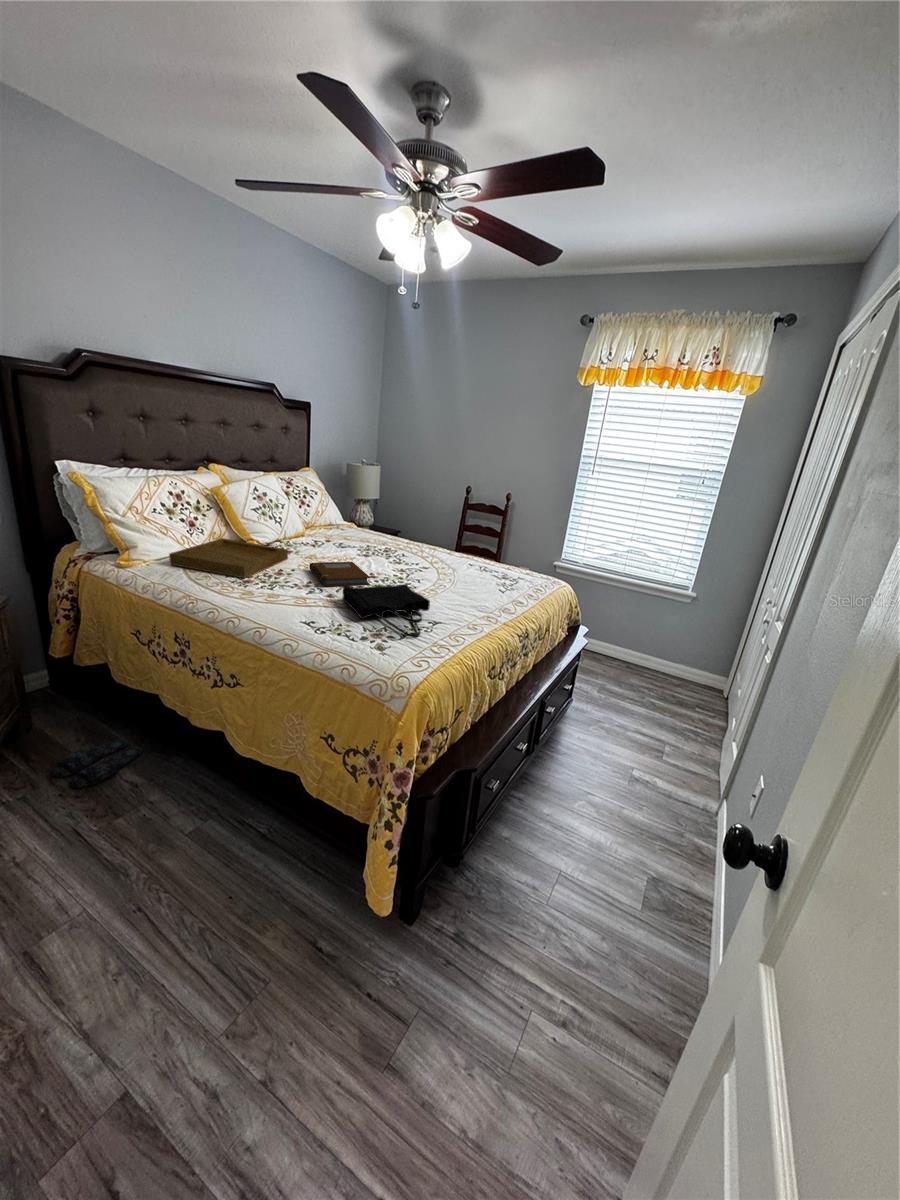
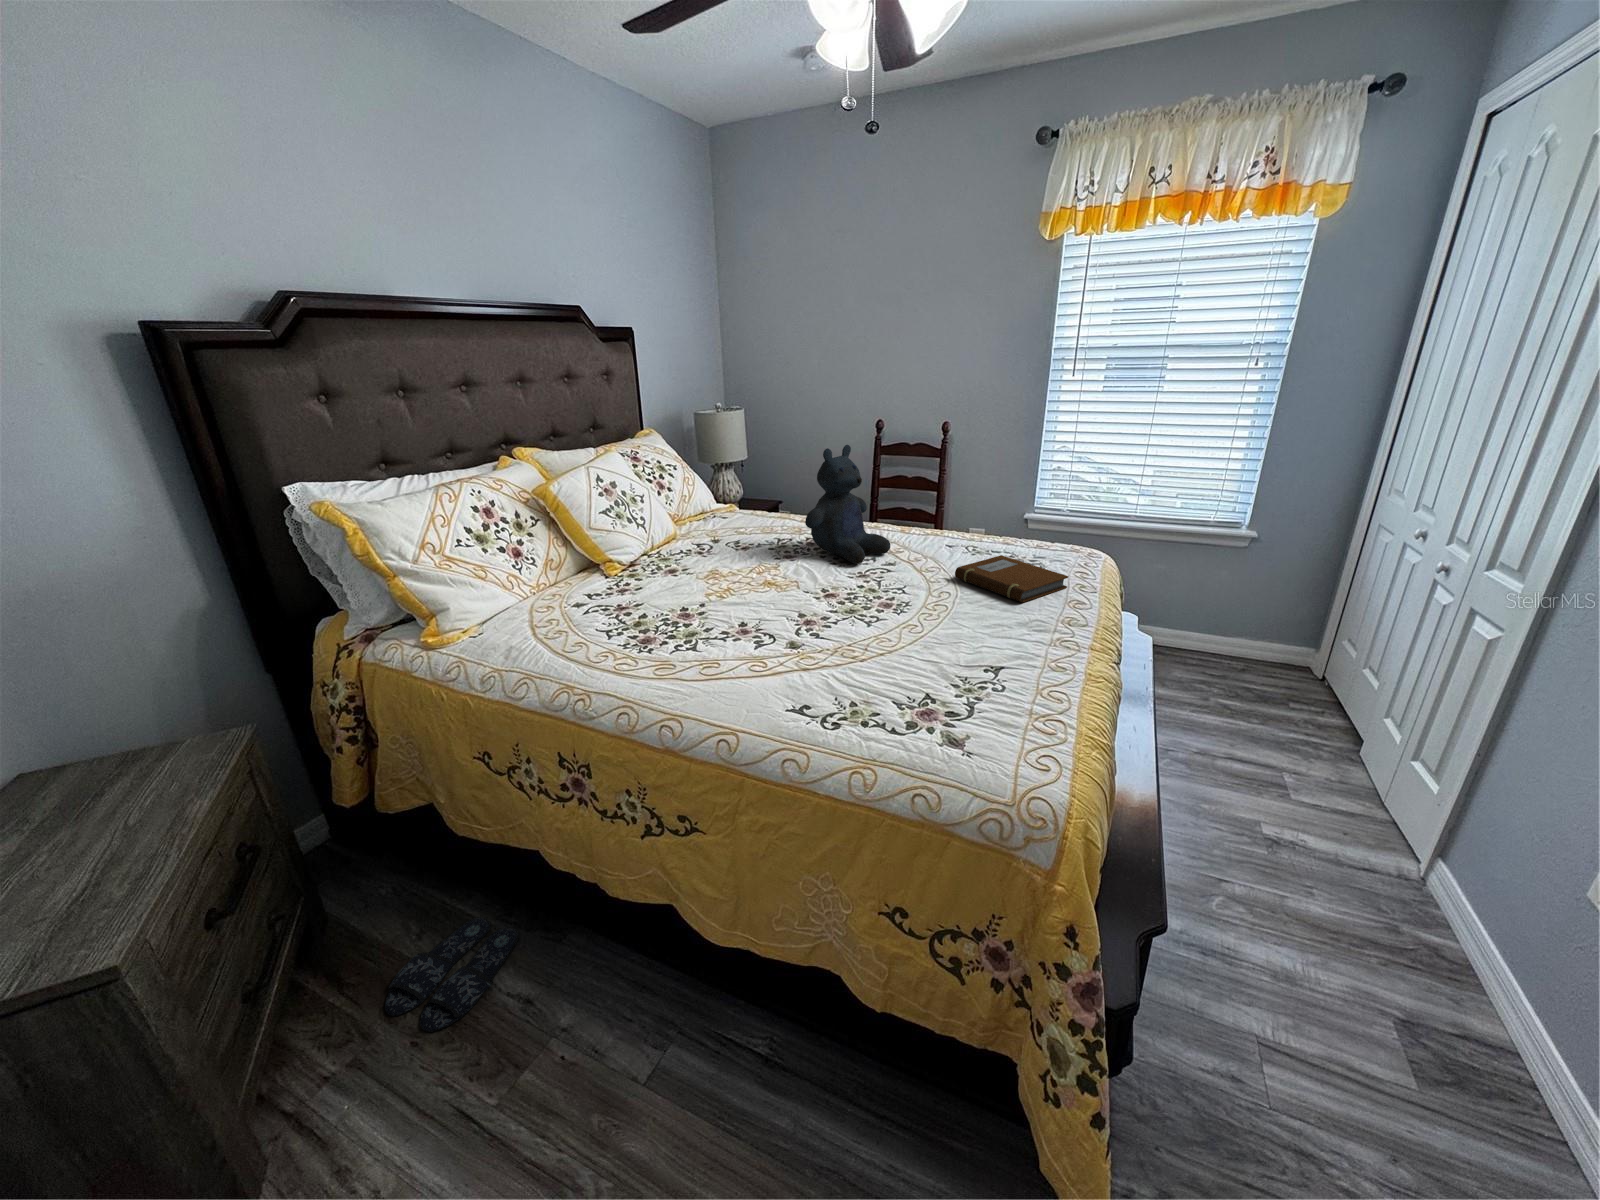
stuffed bear: none [375,491,428,565] -> present [805,445,890,564]
tray: present [169,538,288,578] -> none [504,566,682,635]
notebook: present [309,562,370,586] -> present [955,555,1069,602]
tote bag: present [342,584,430,637] -> none [820,603,997,707]

